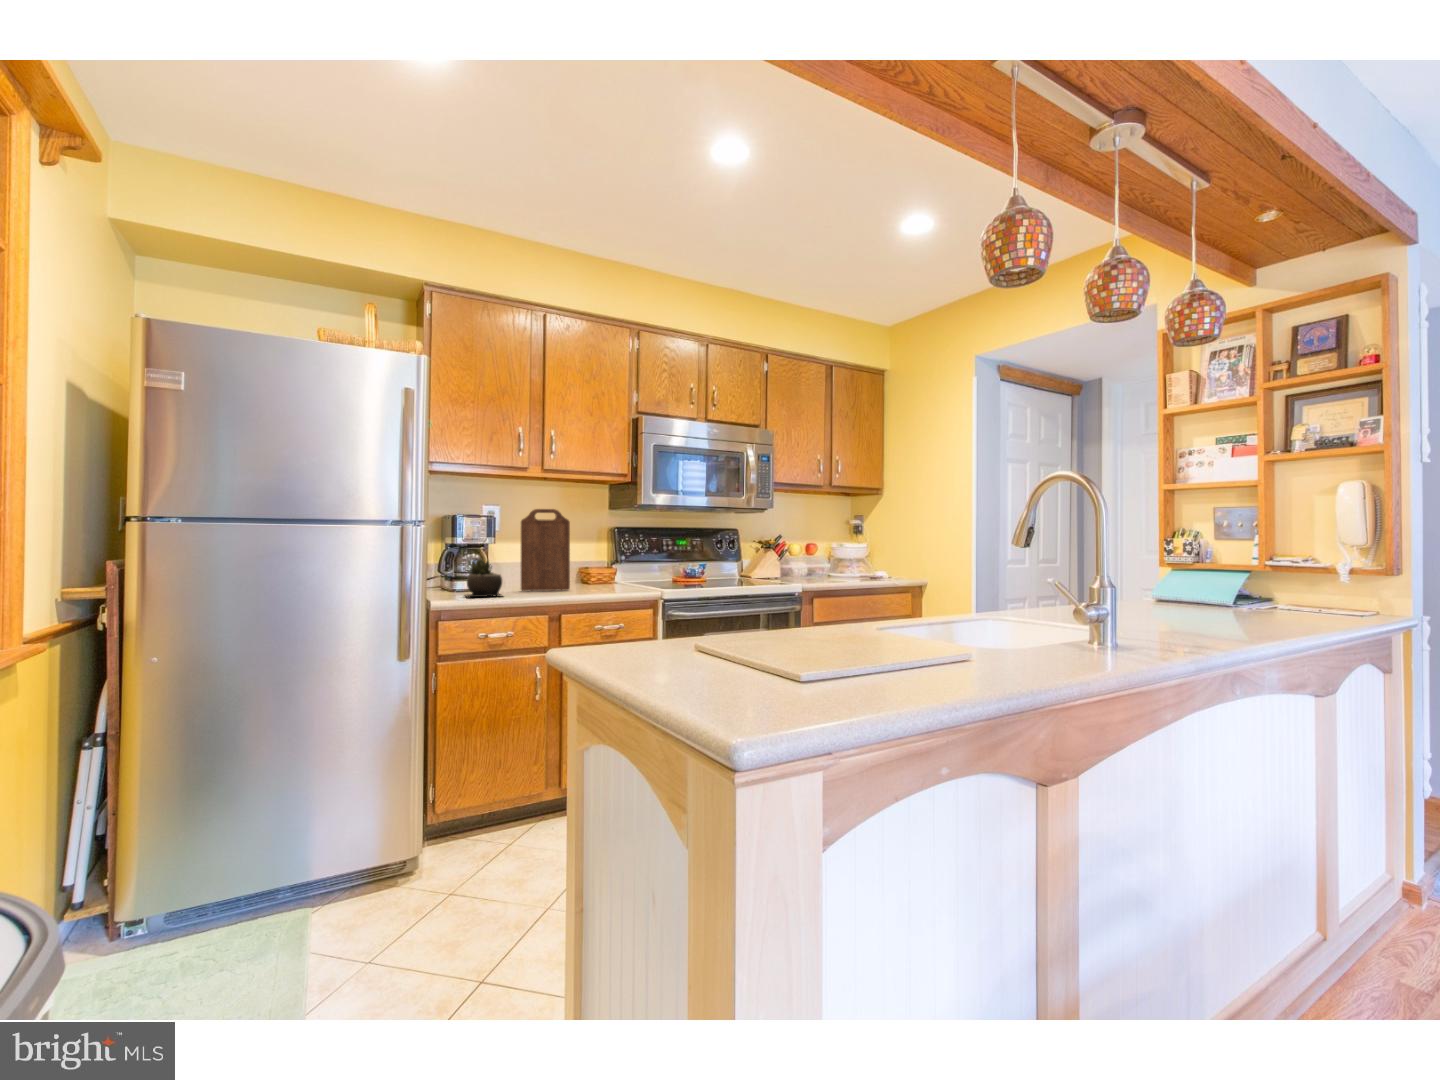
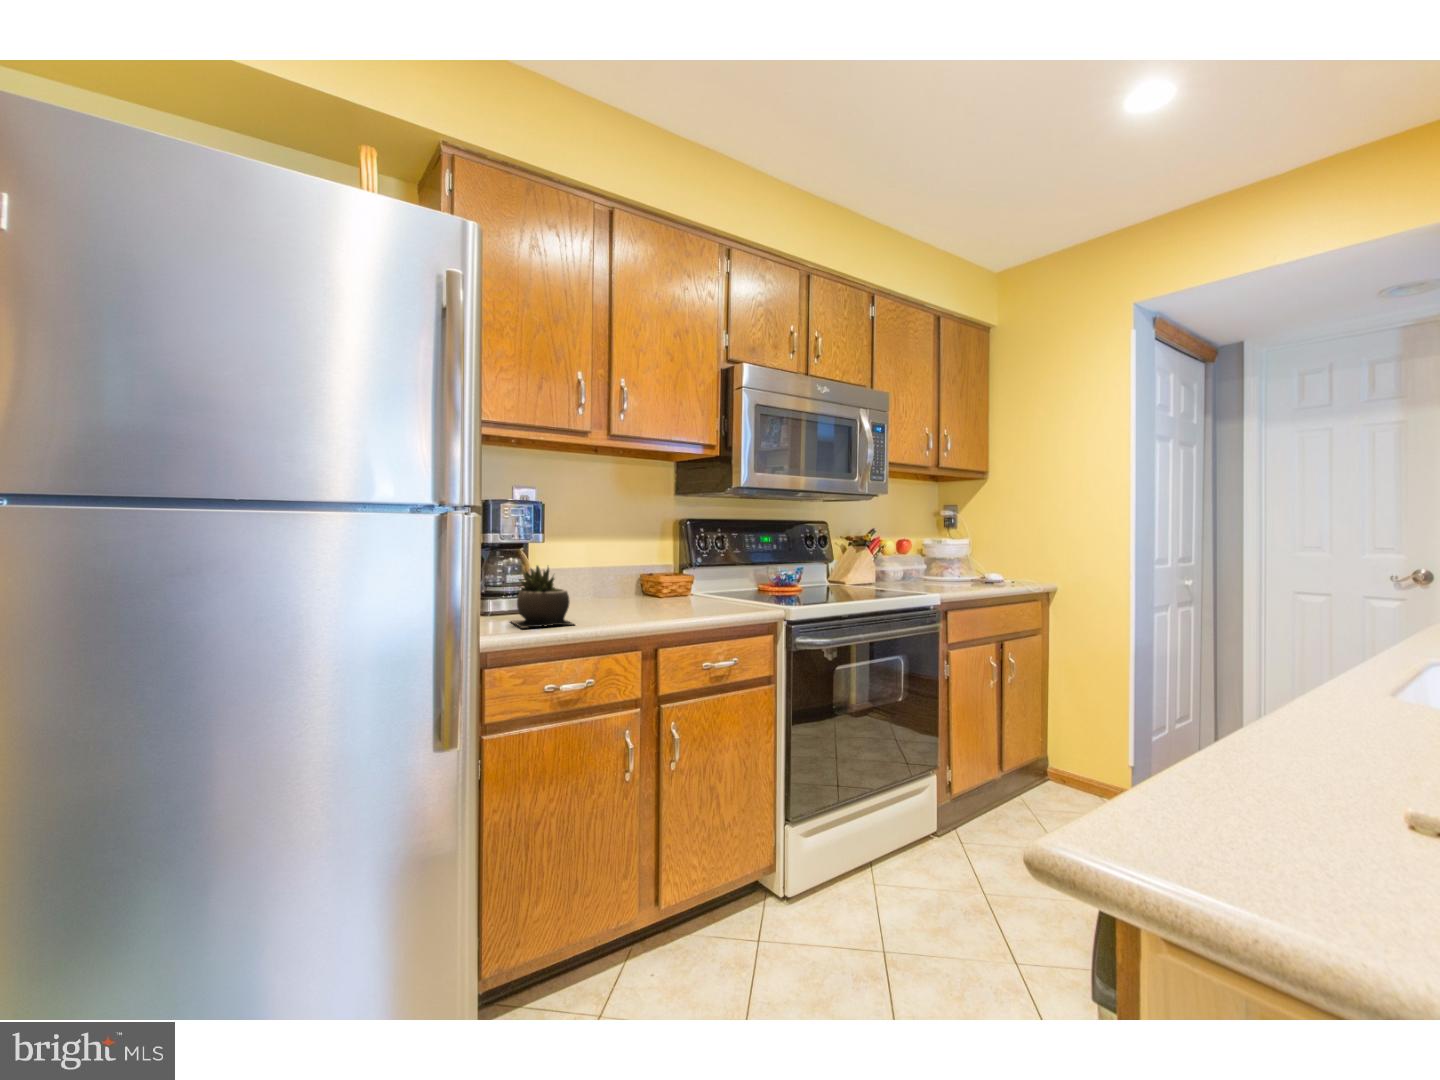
cutting board: present [521,509,570,591] -> none [583,491,653,611]

